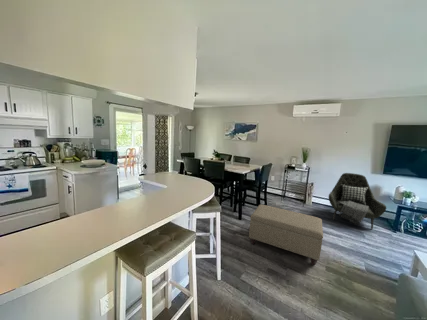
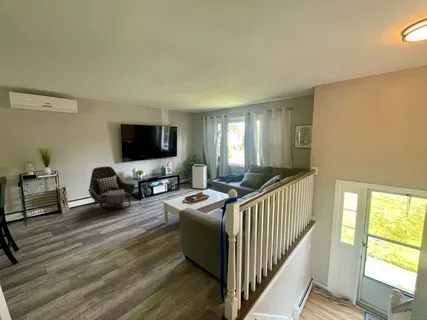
ottoman: present [249,205,323,265] -> none [16,213,122,297]

